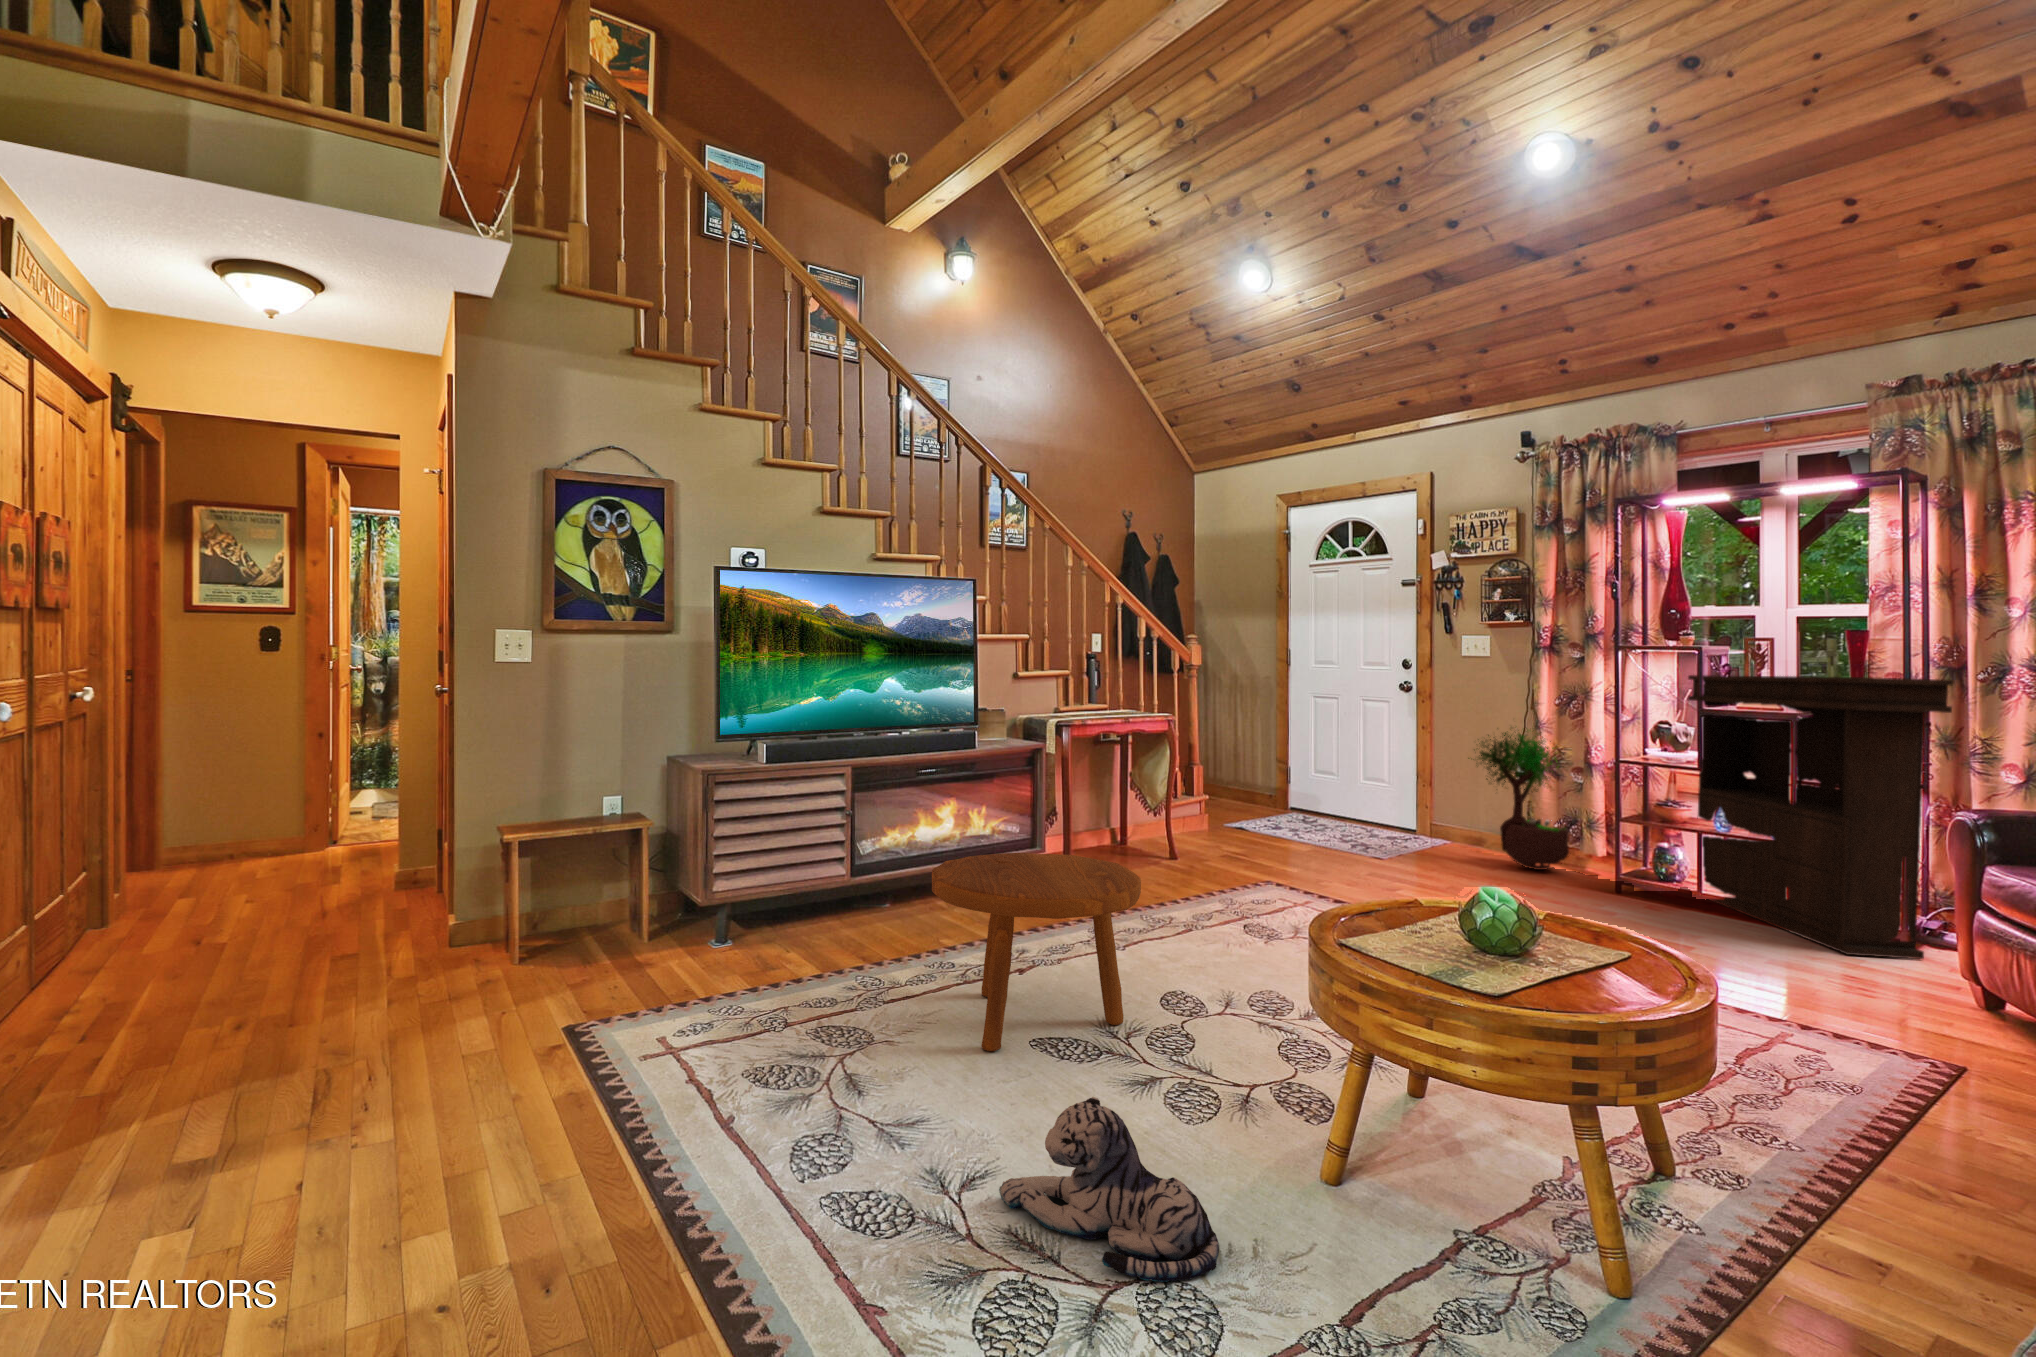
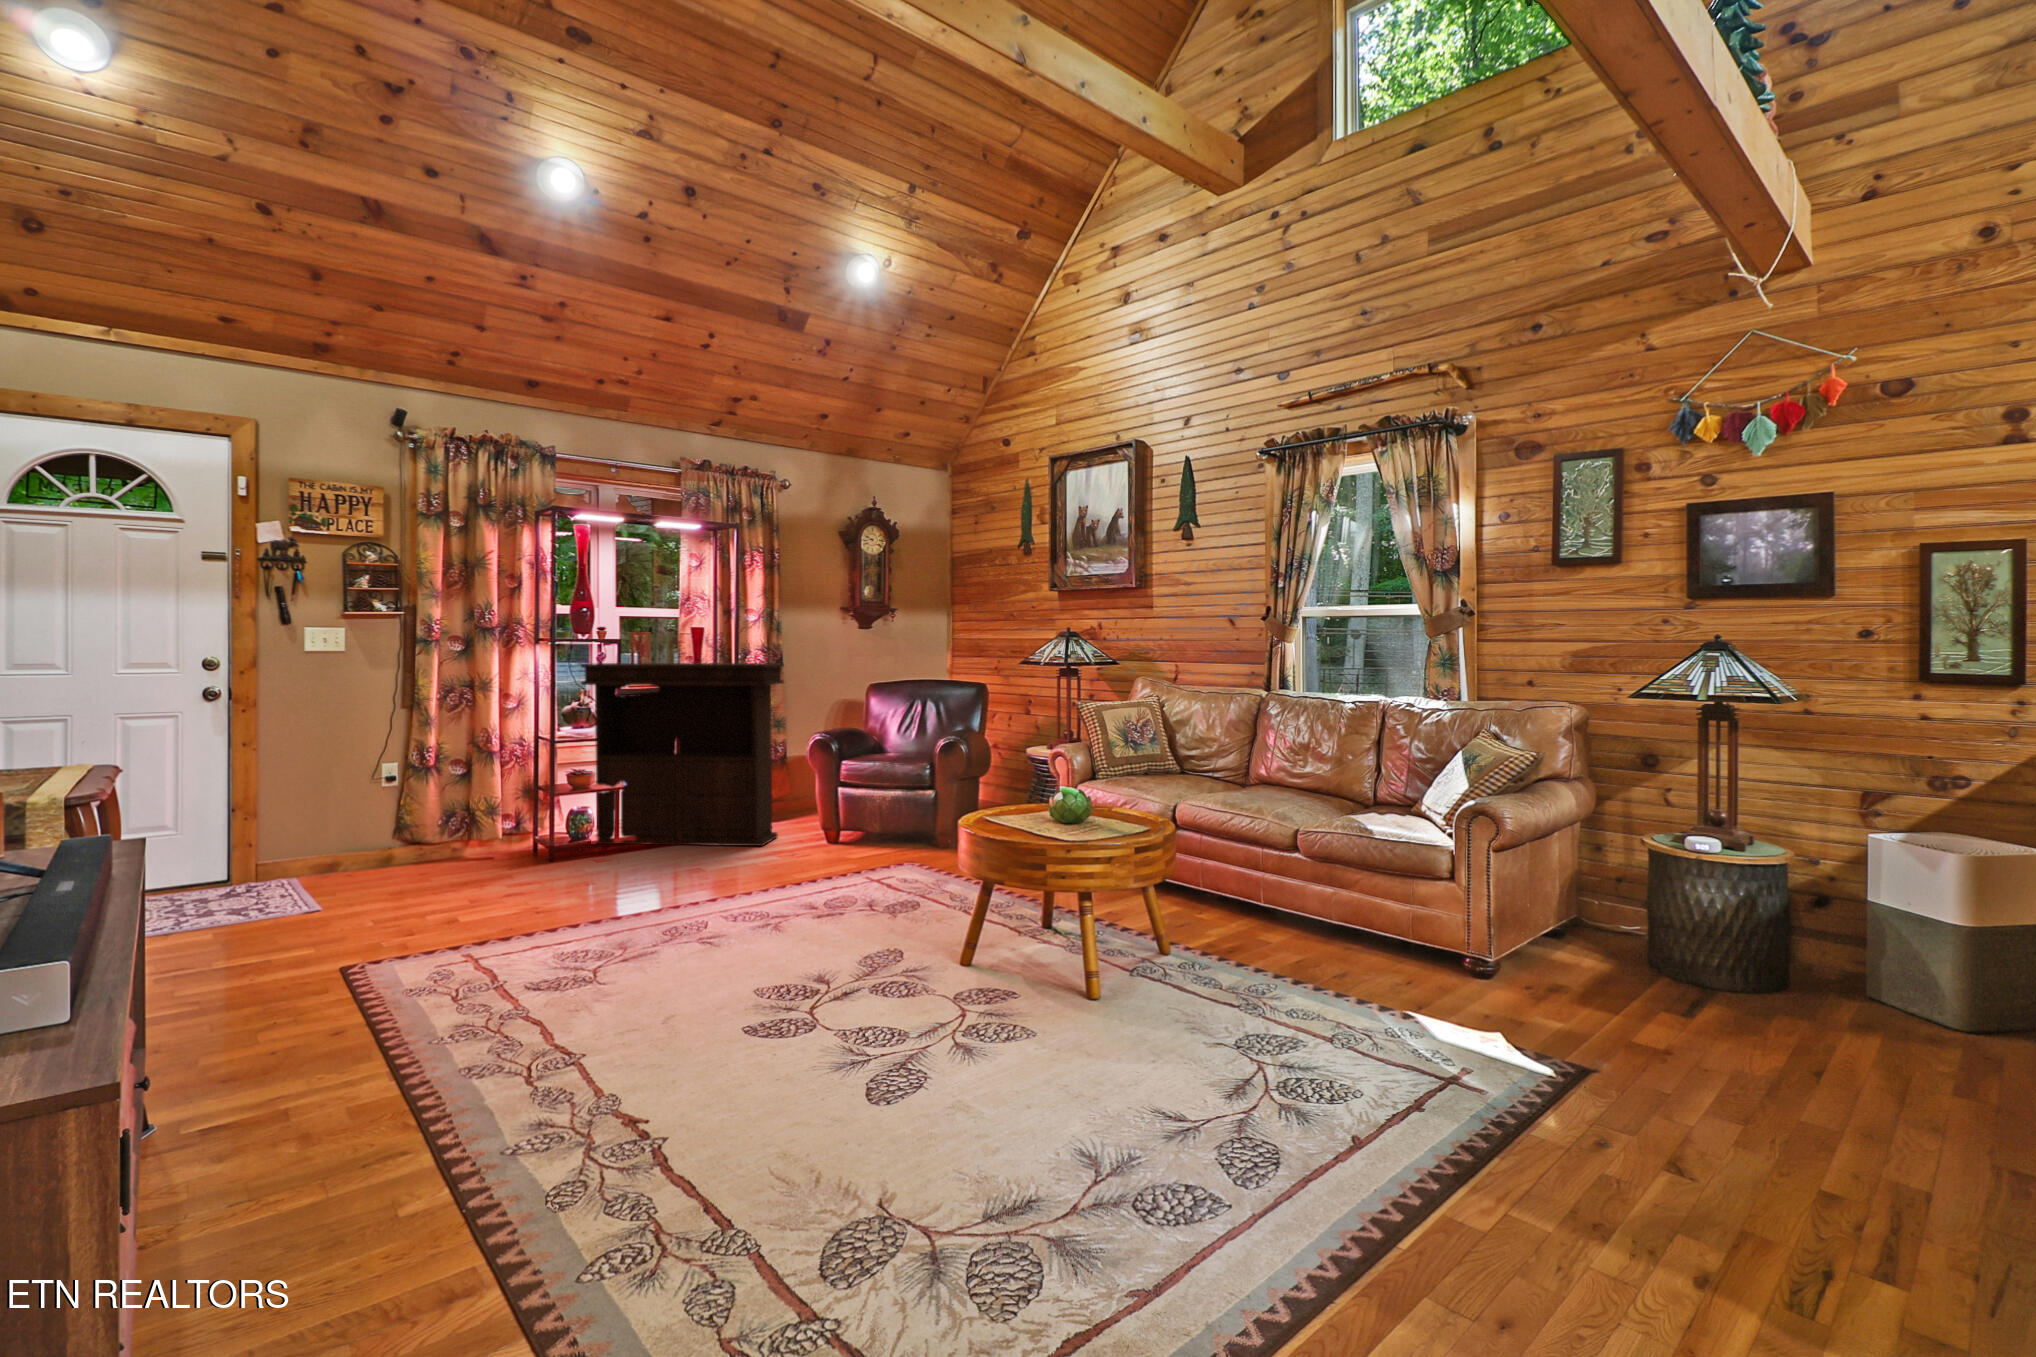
potted tree: present [1468,728,1569,870] -> none [400,715,503,864]
footstool: present [932,853,1141,1051] -> none [717,908,957,1137]
plush toy: present [999,1097,1219,1282] -> none [1183,1000,1270,1109]

